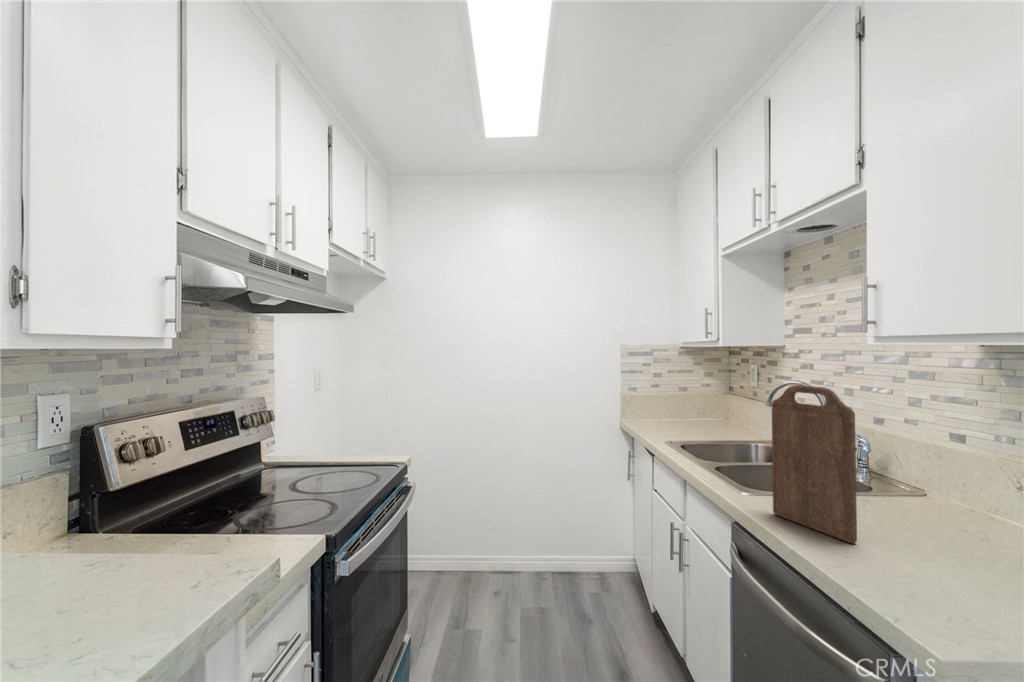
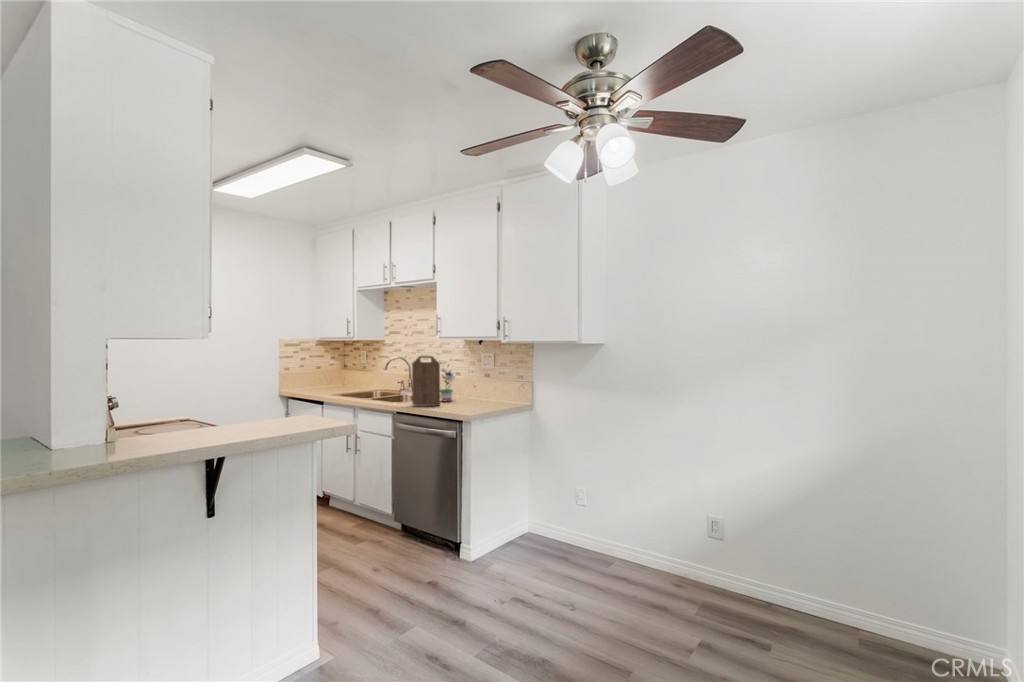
potted plant: none [876,401,942,526] -> present [440,362,454,401]

